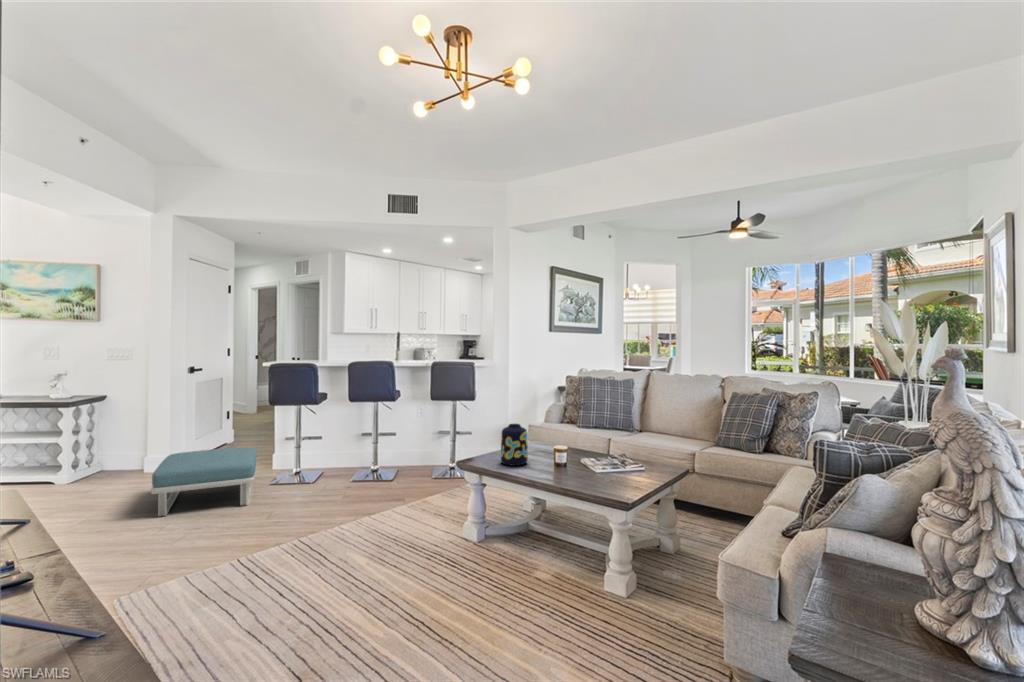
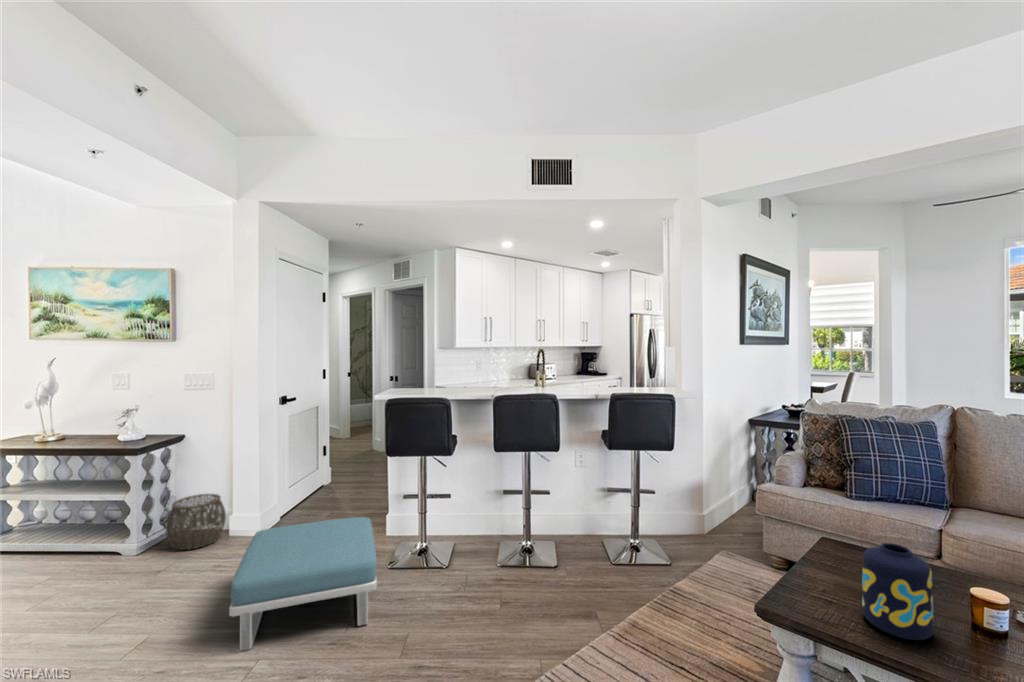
woven basket: none [92,440,142,480] -> present [166,494,226,550]

